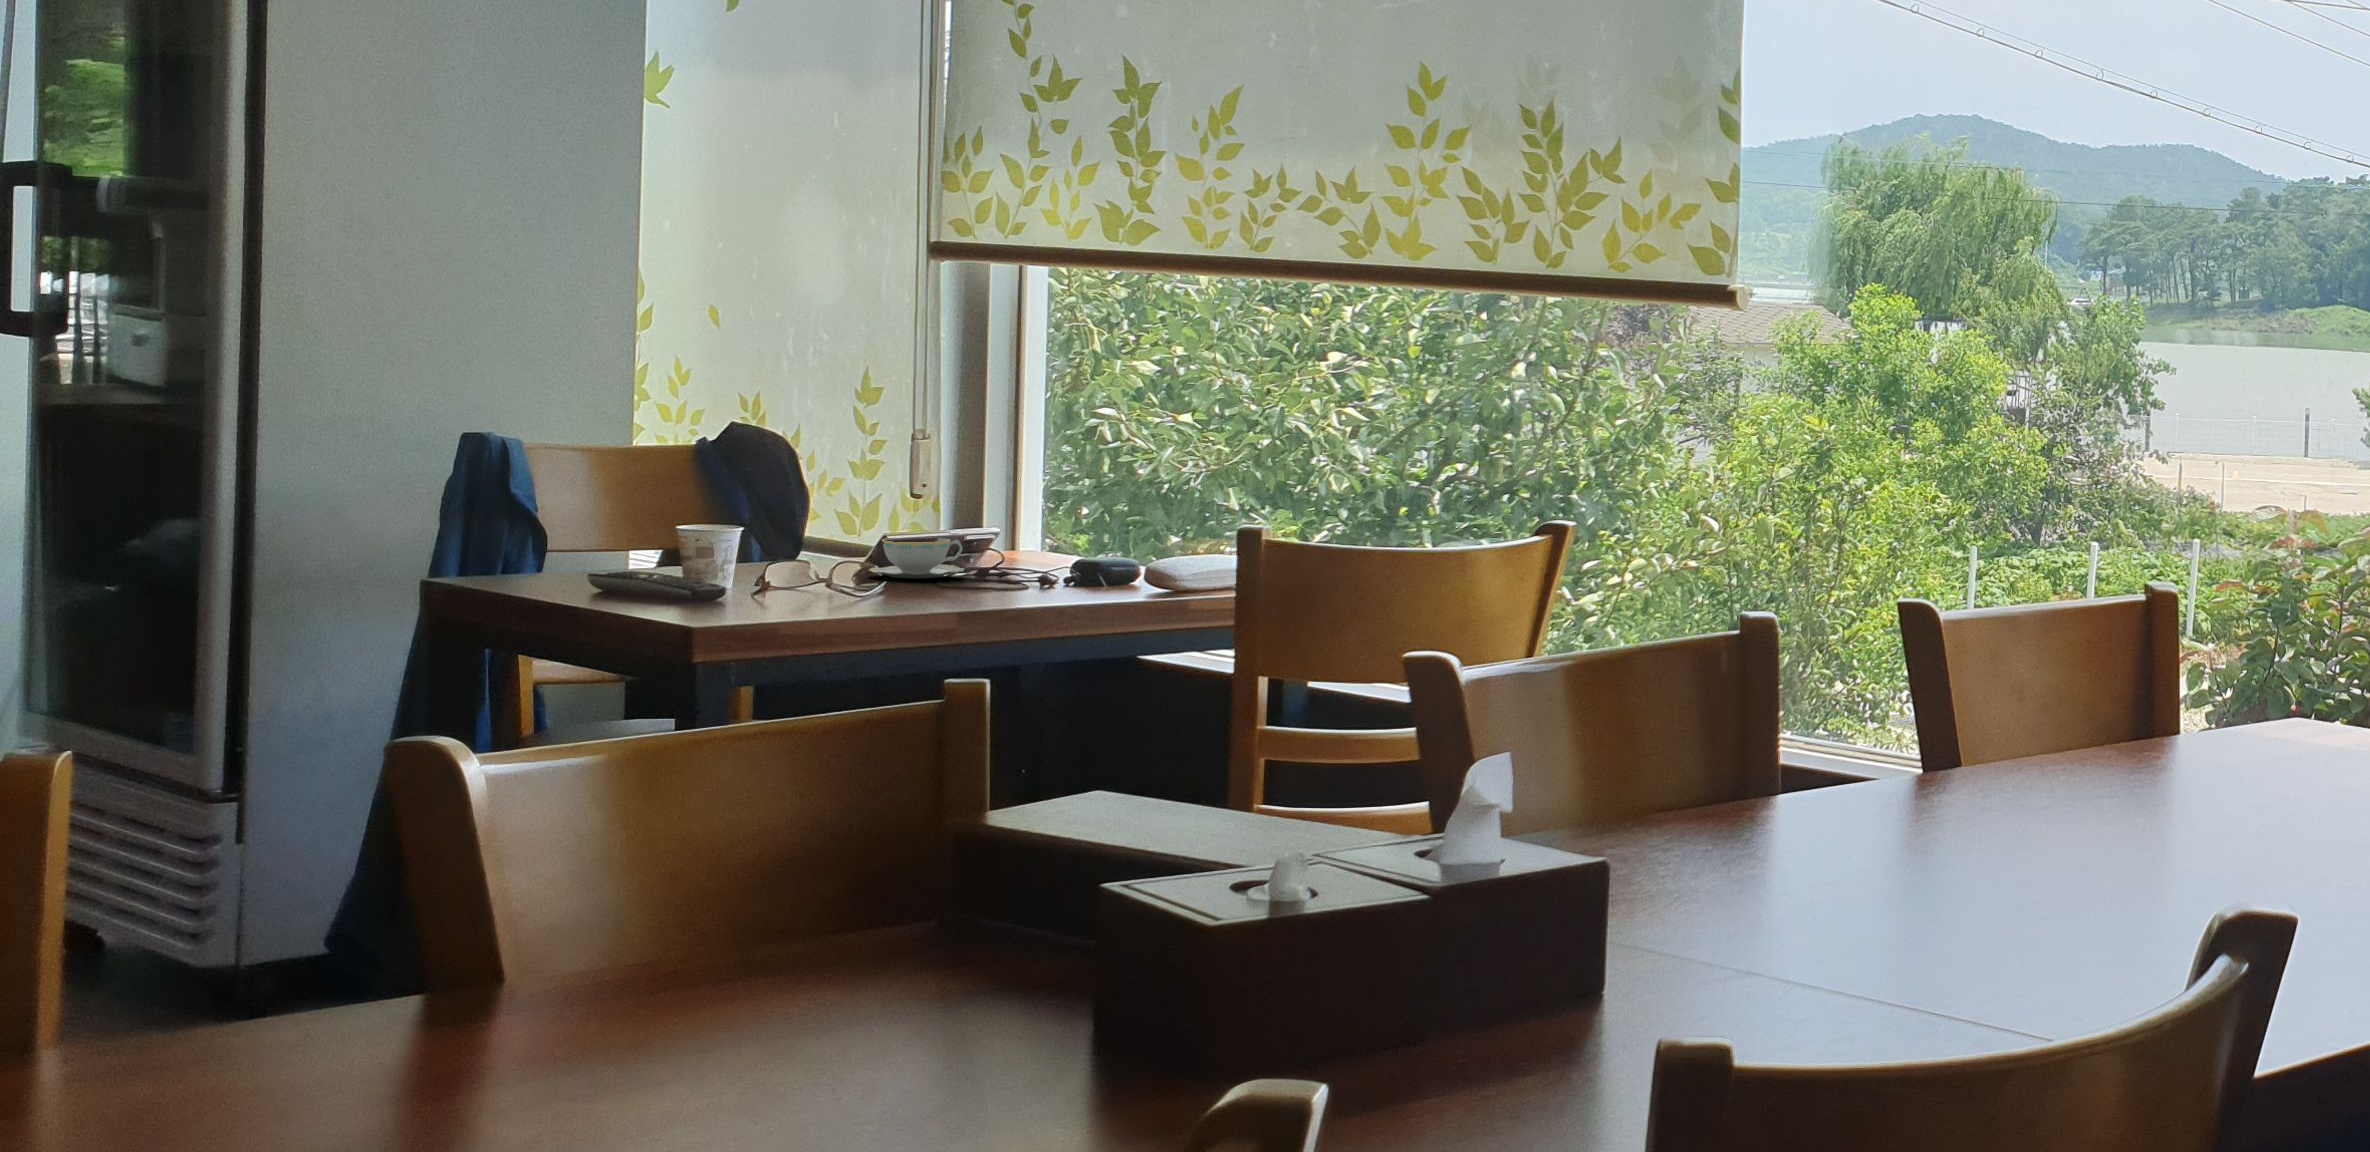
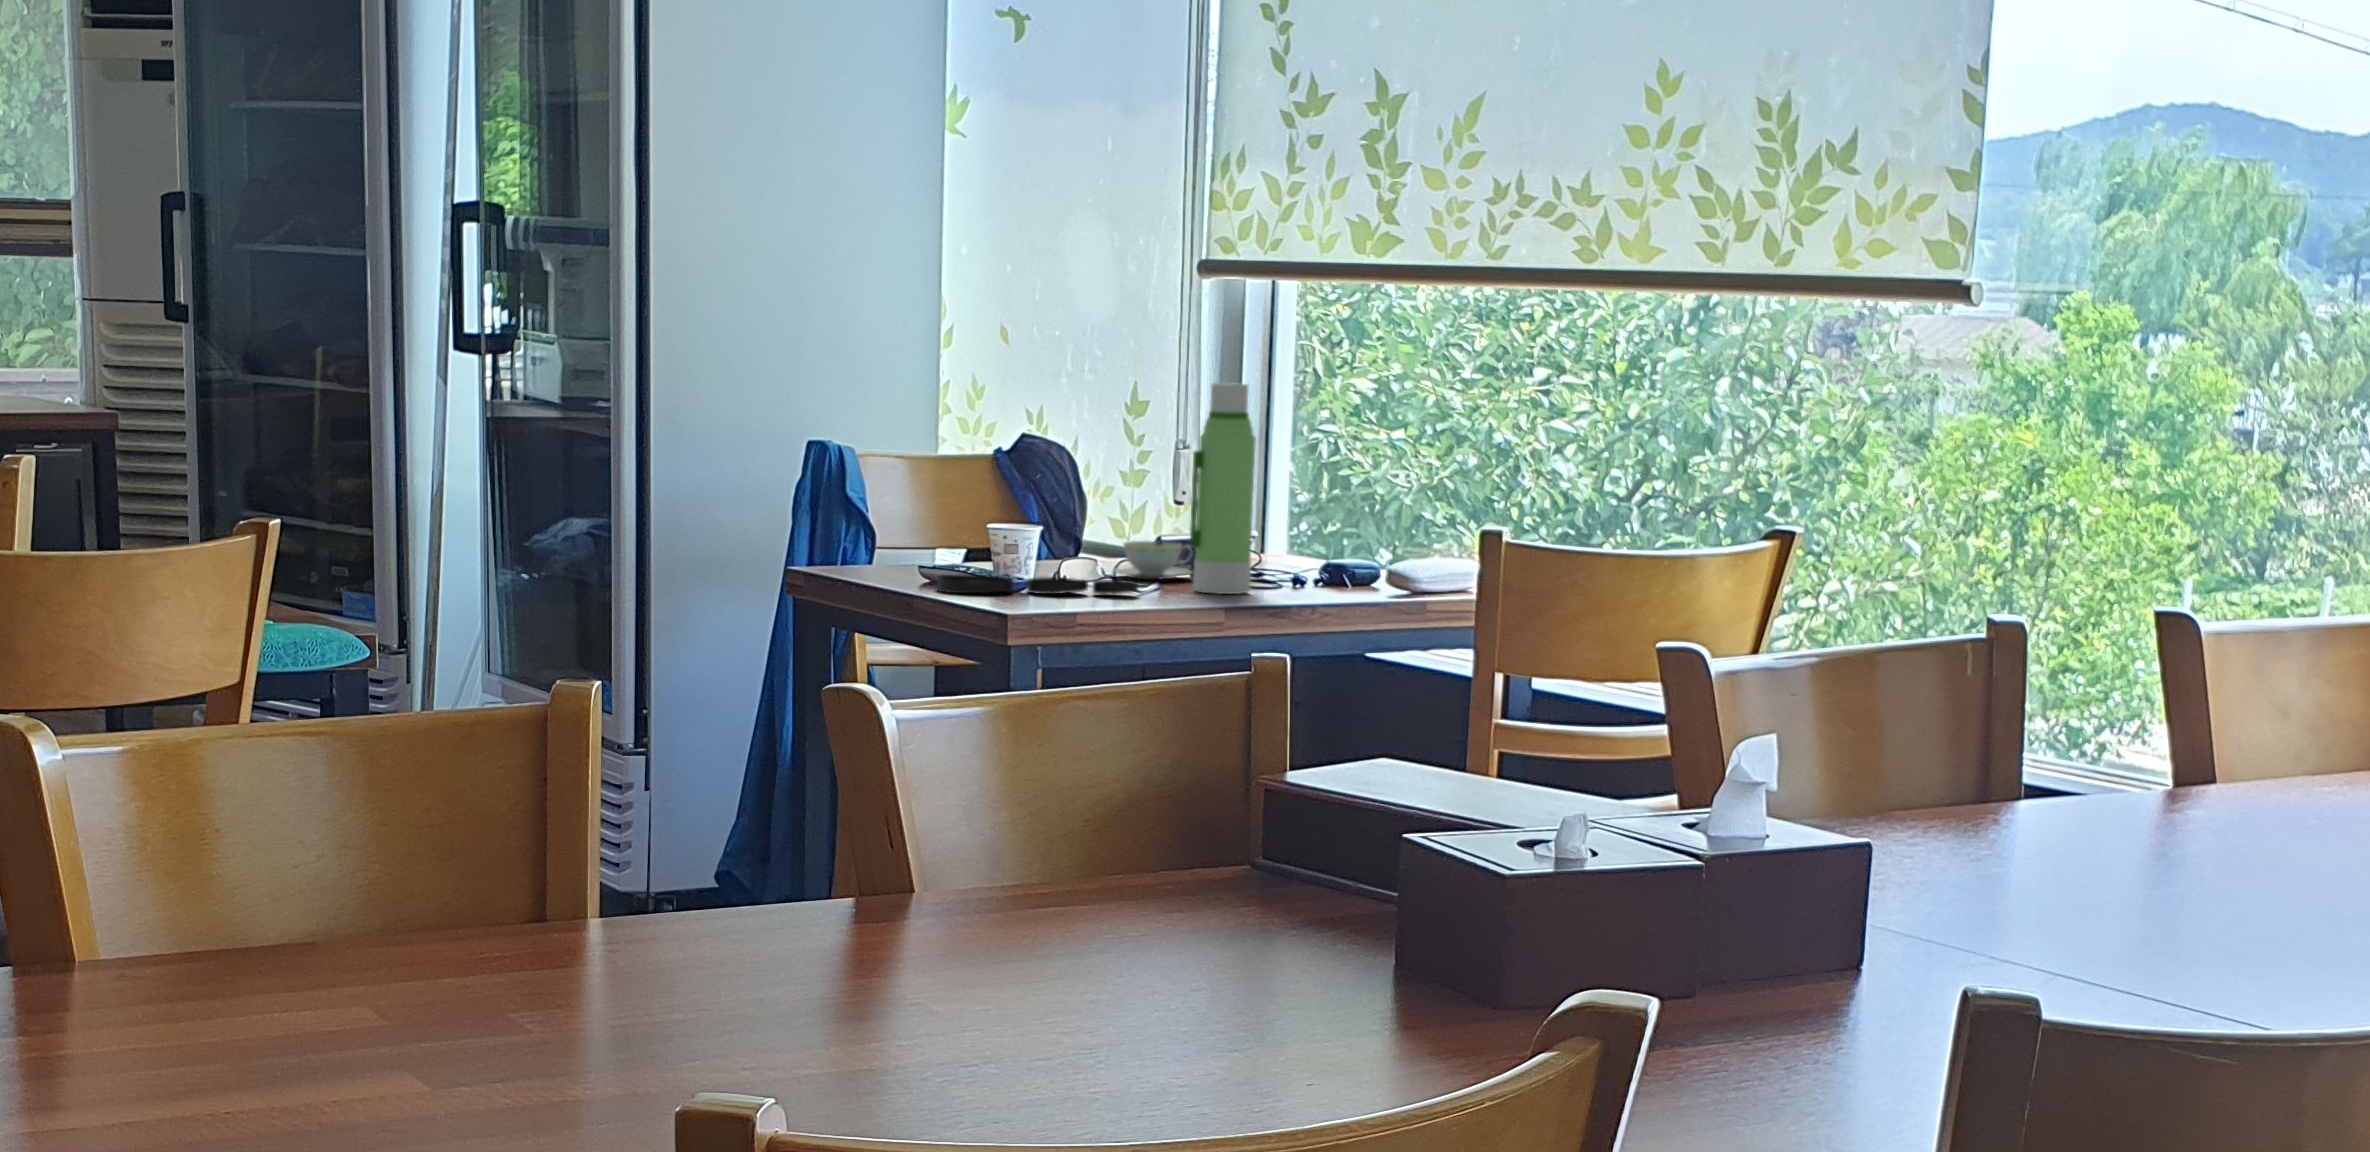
water bottle: none [968,368,1039,591] -> present [1190,383,1256,594]
plate: none [669,578,914,599] -> present [937,575,1139,594]

